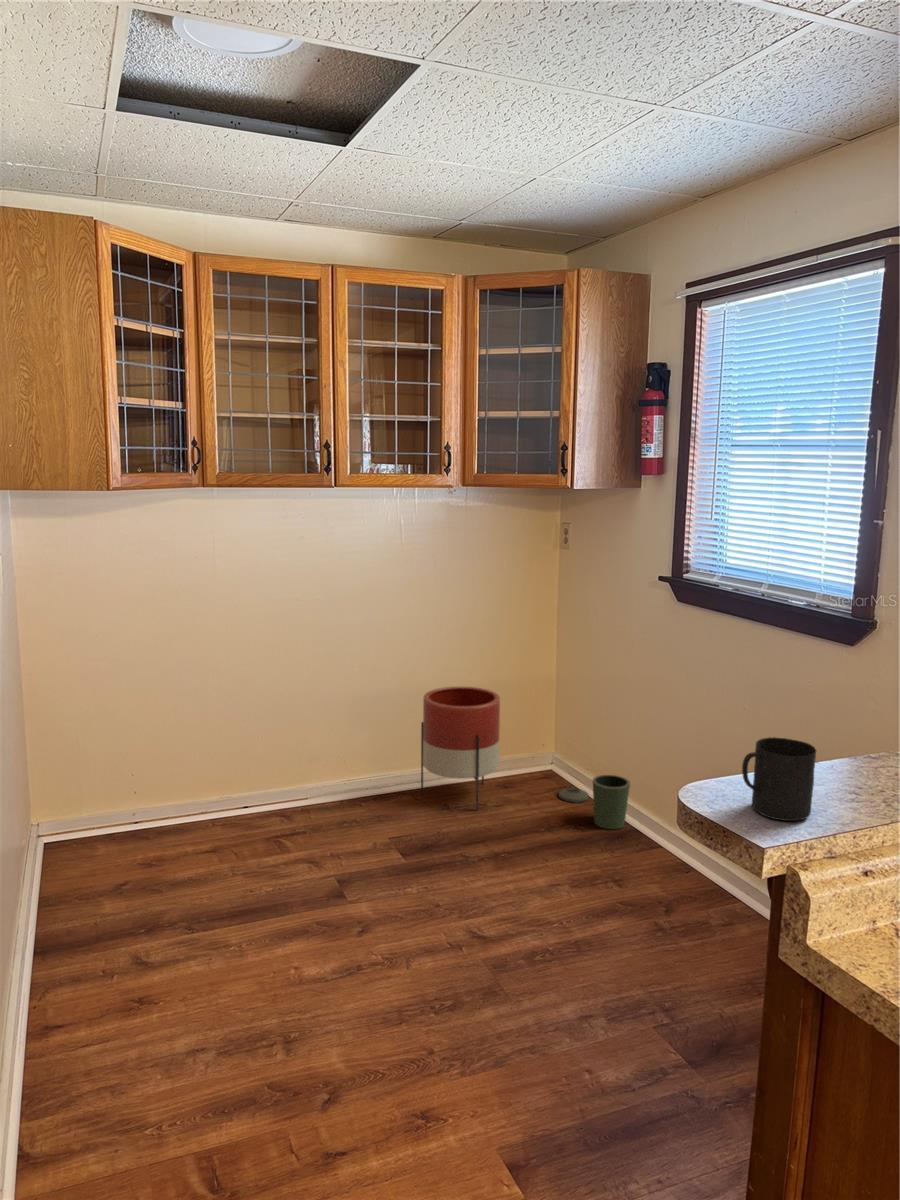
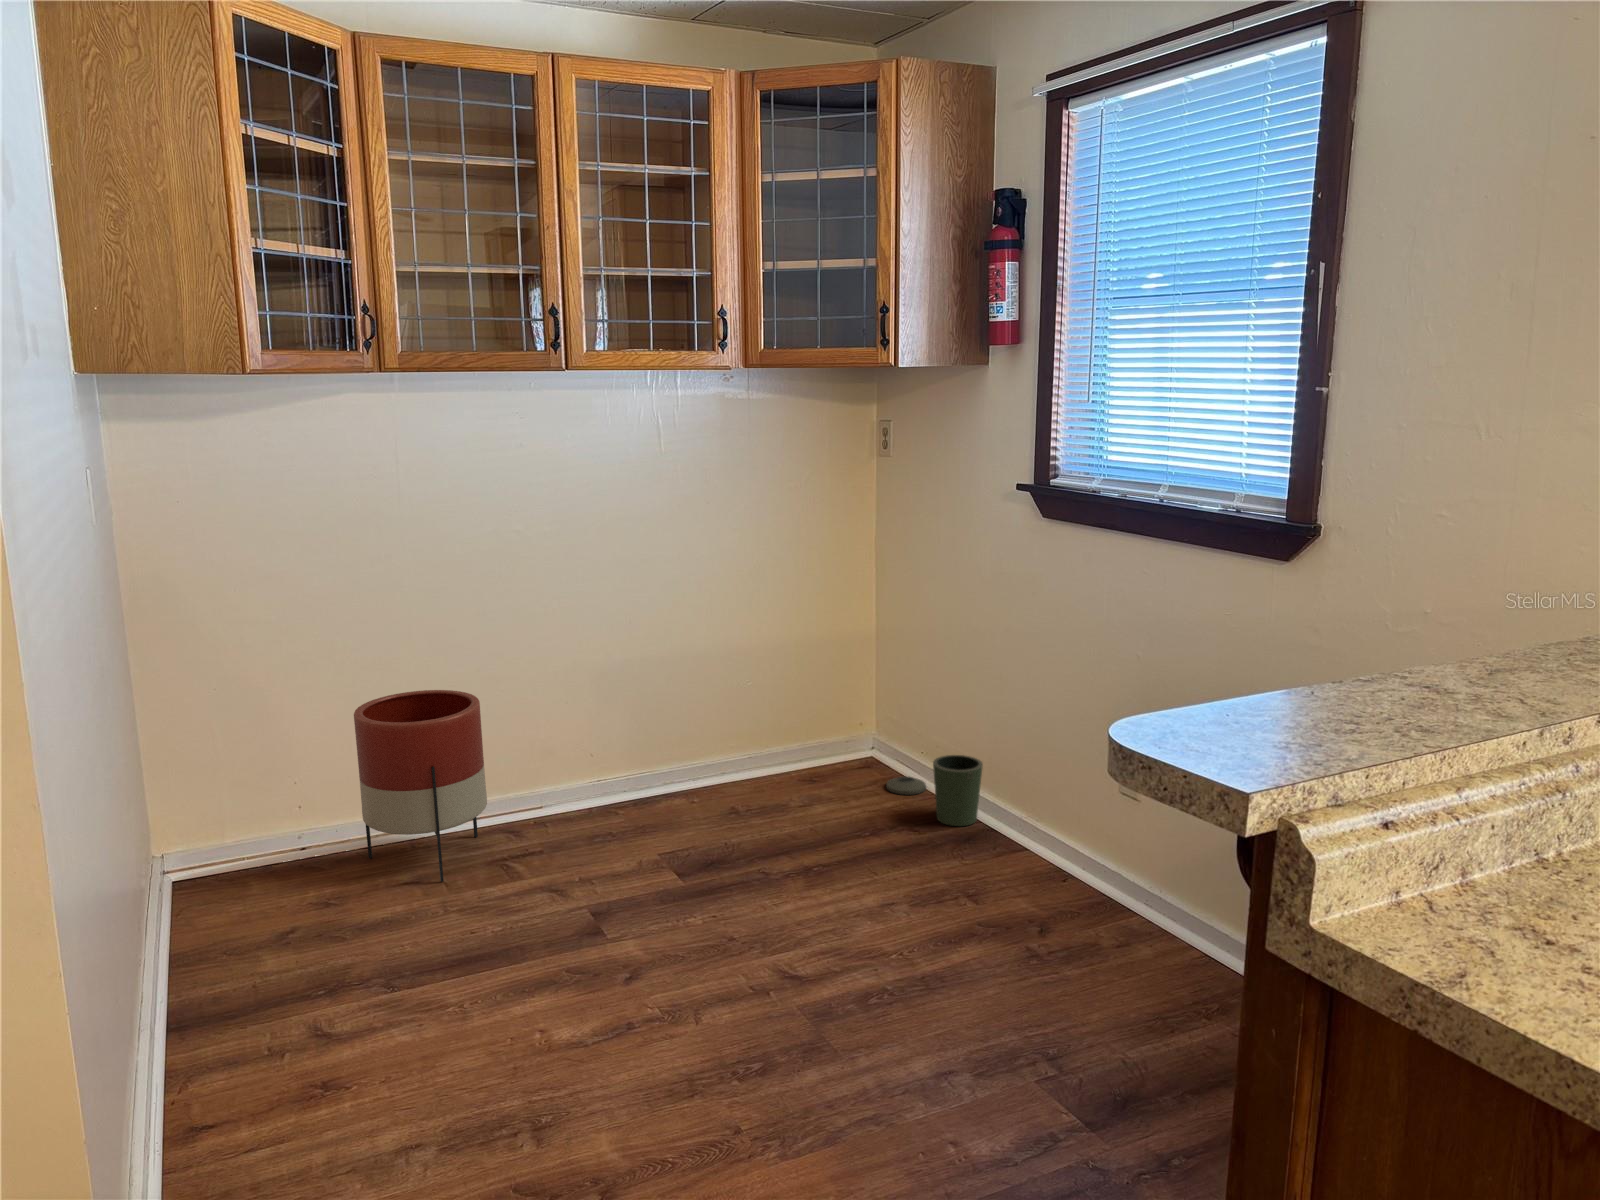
planter: present [421,686,500,810] -> present [354,690,487,882]
mug: present [742,737,816,821] -> none [1205,645,1309,759]

